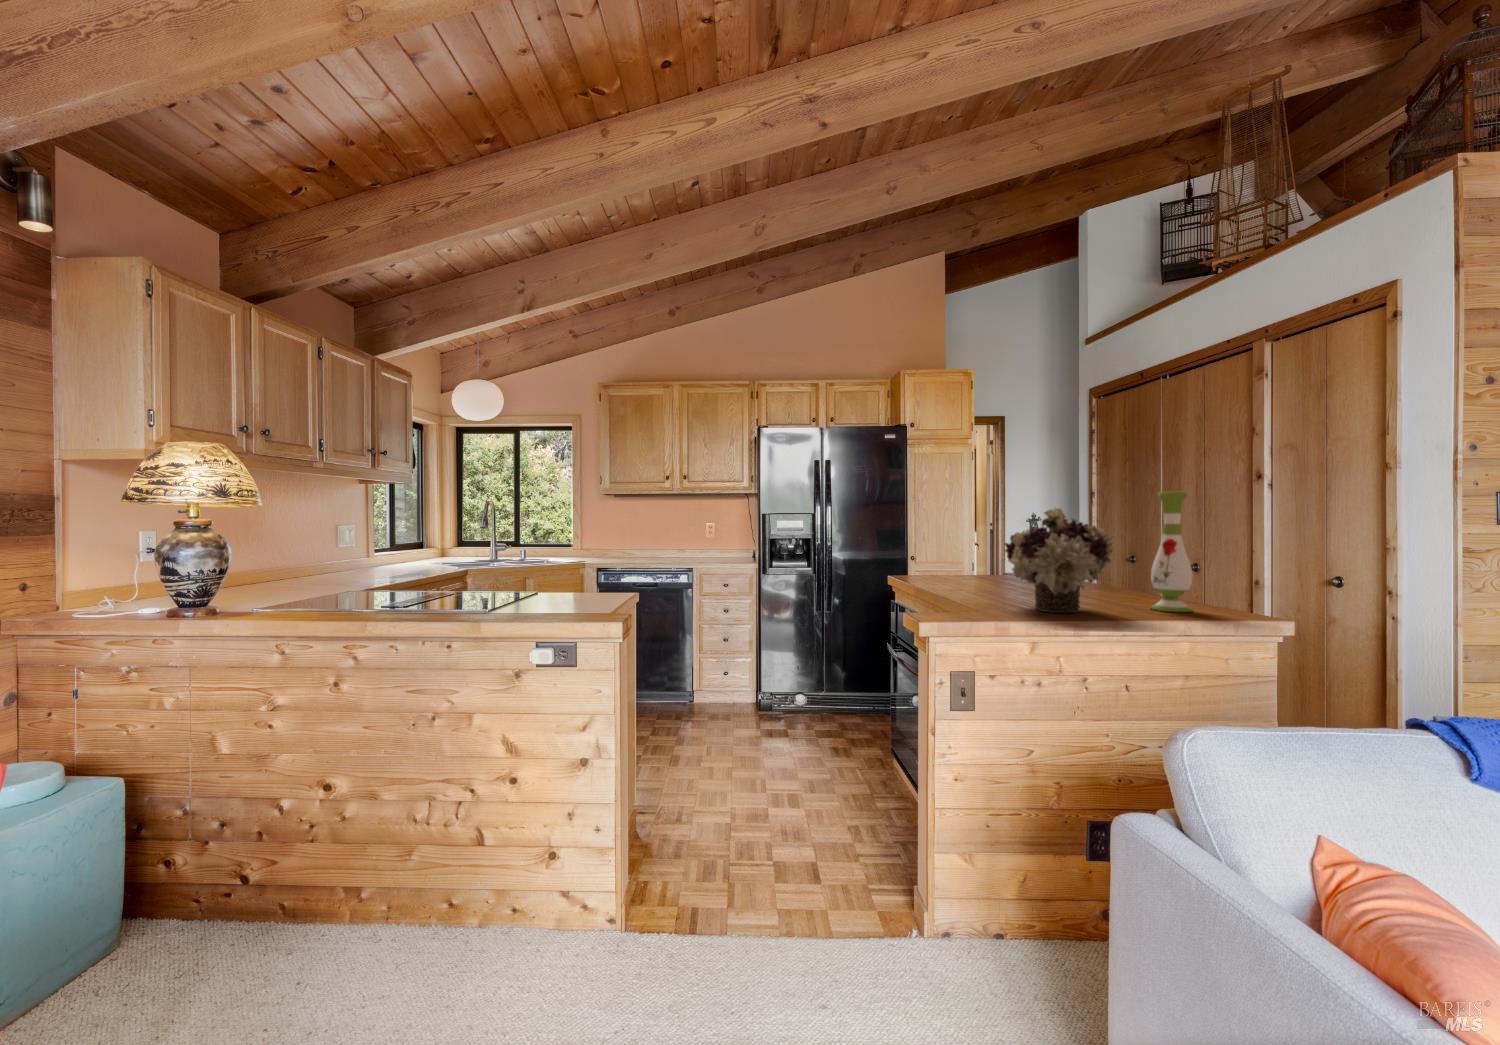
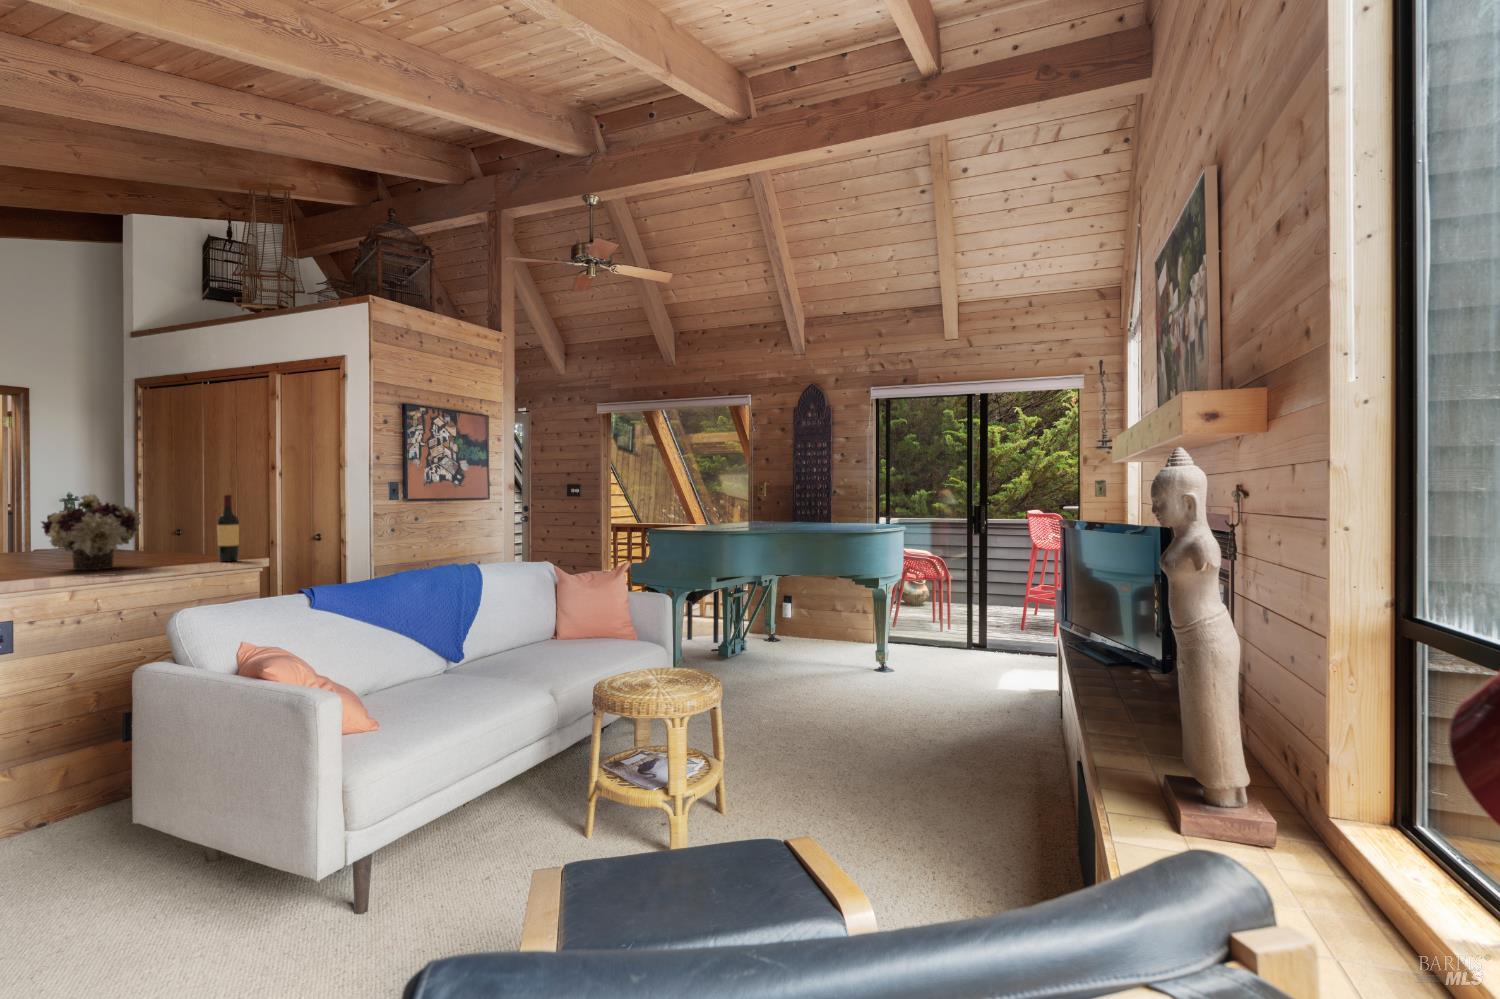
vase: present [1150,492,1193,612] -> none [173,483,204,562]
wine bottle: none [1217,509,1253,620] -> present [217,494,239,562]

